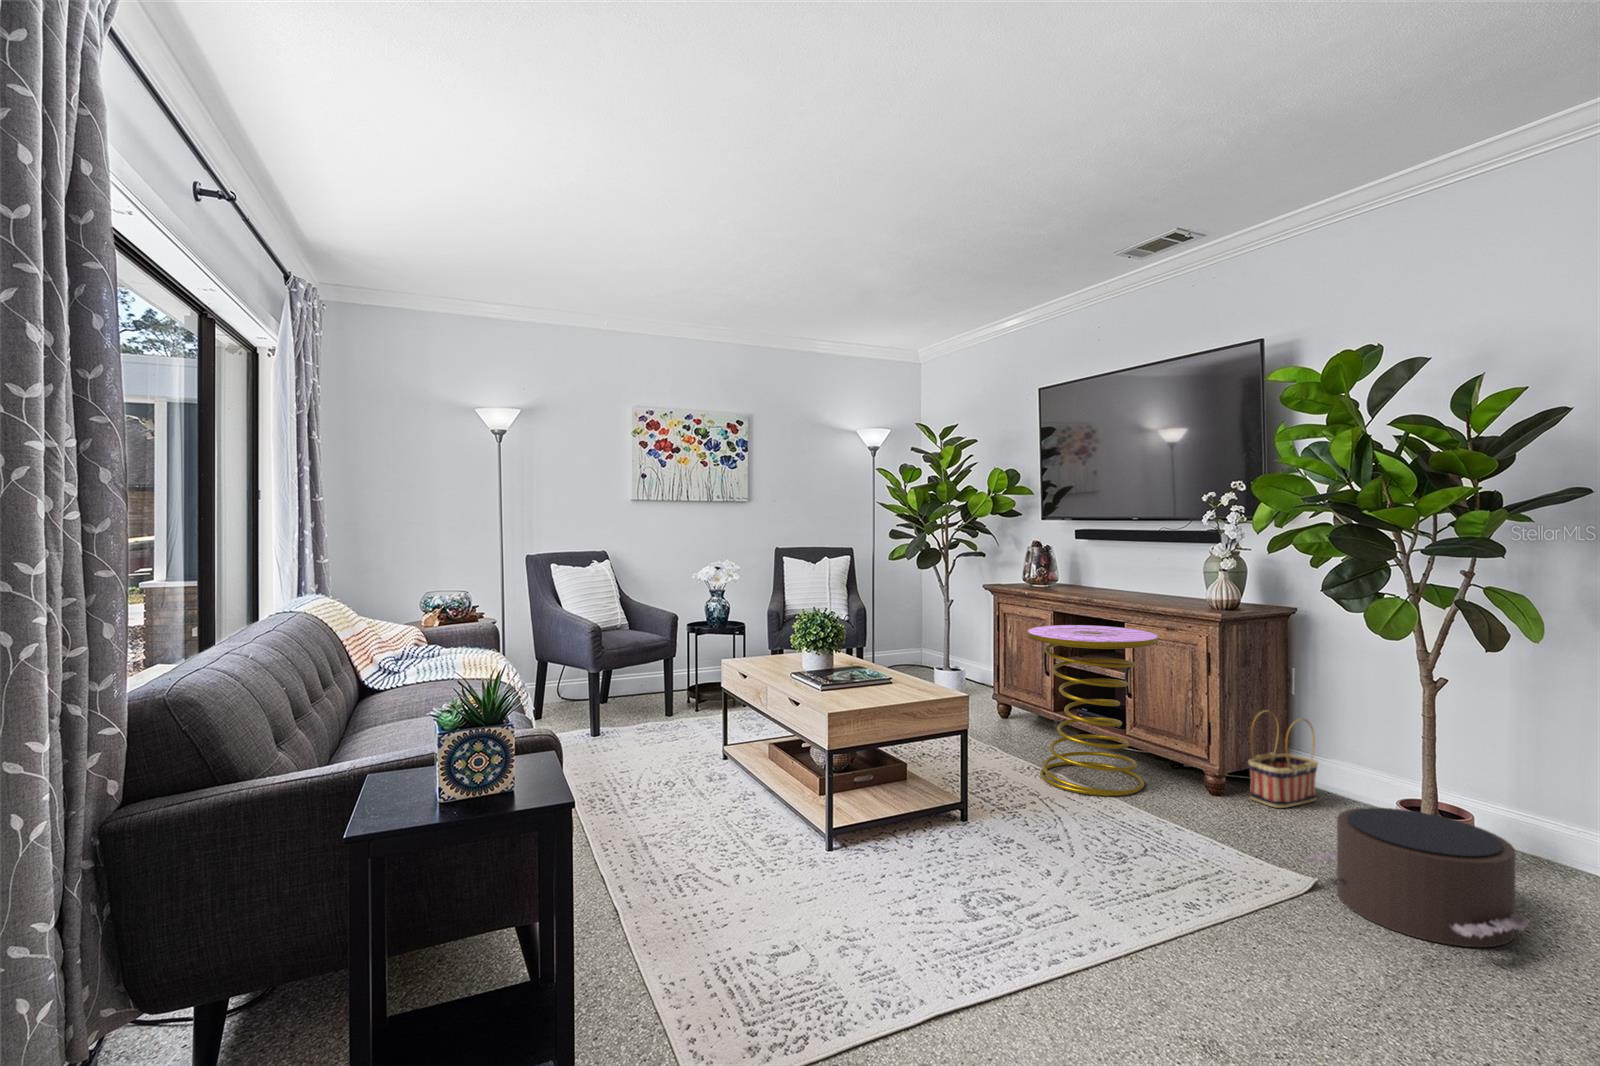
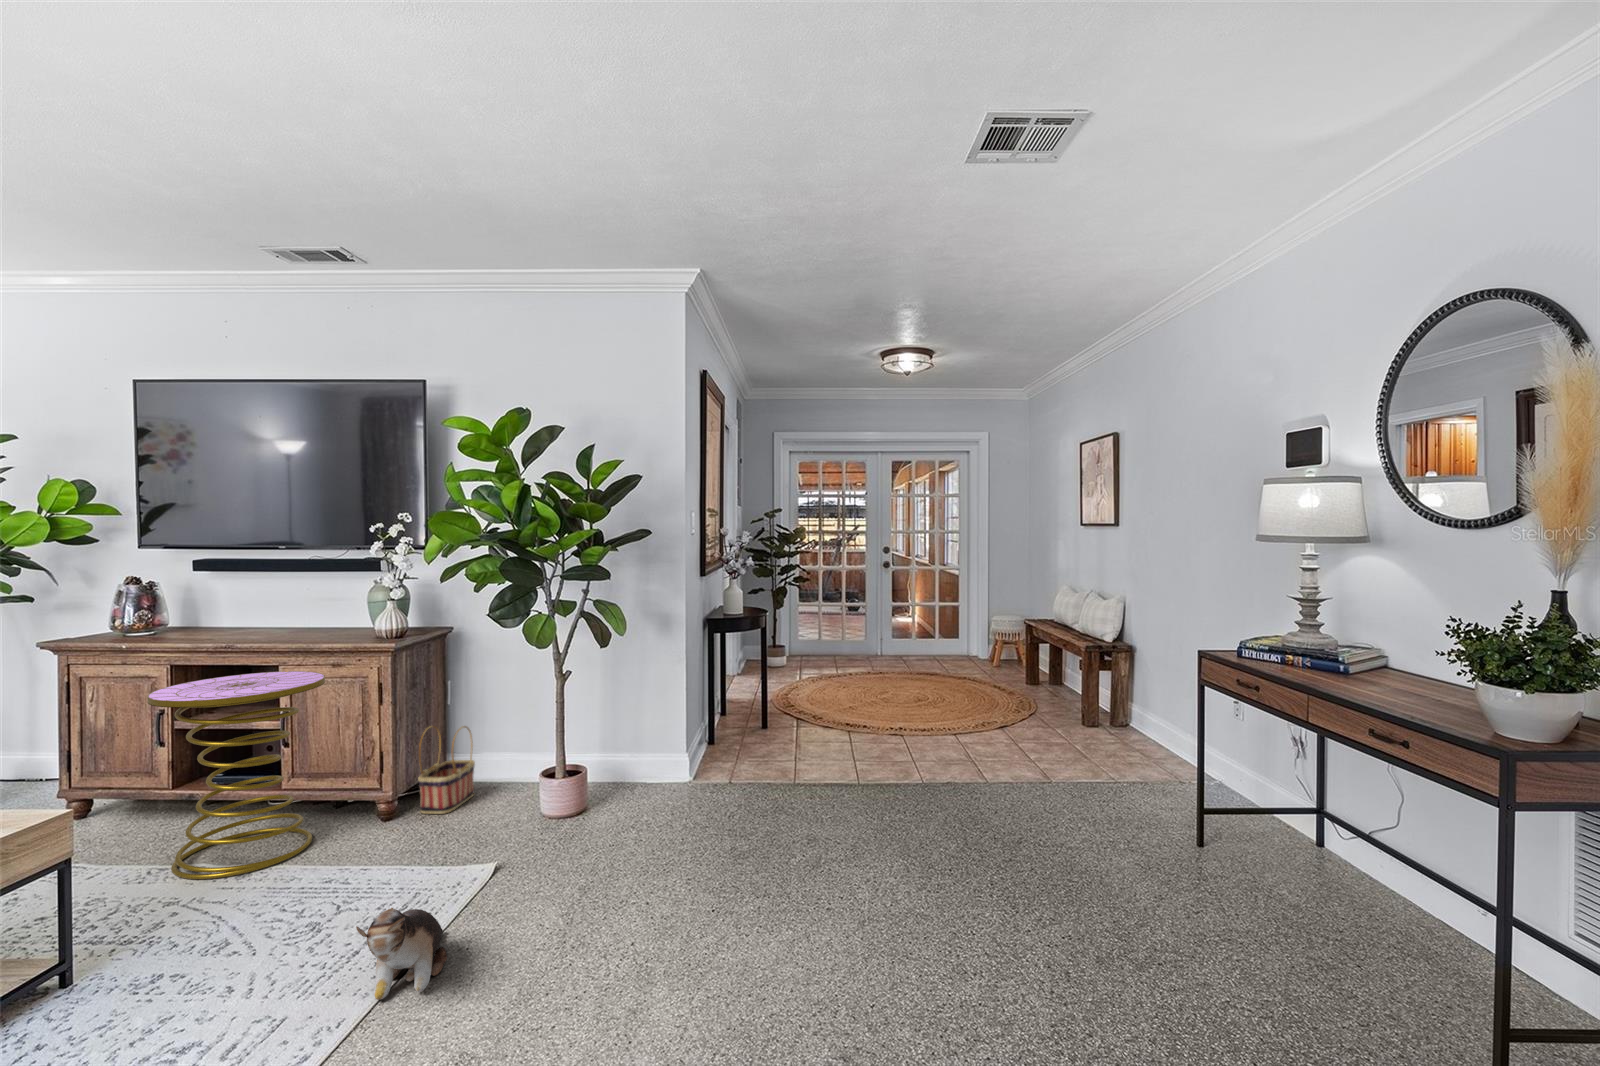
pouf: present [1305,807,1535,947] -> none [487,777,641,882]
plush toy: none [1130,859,1232,955] -> present [356,908,447,1000]

